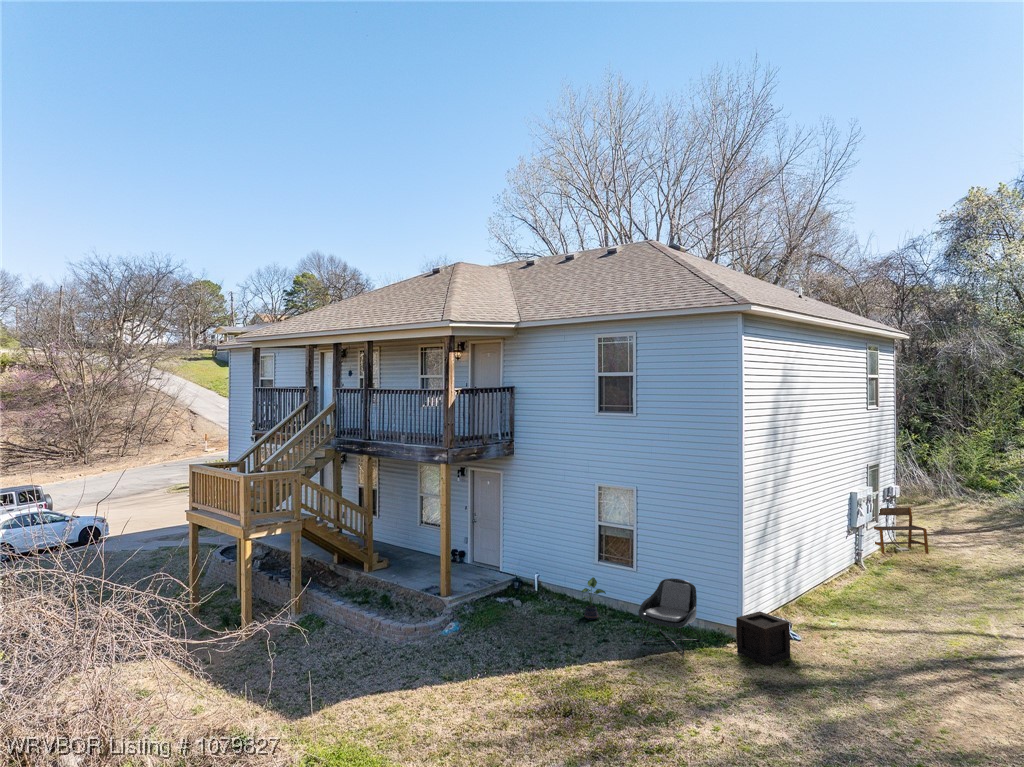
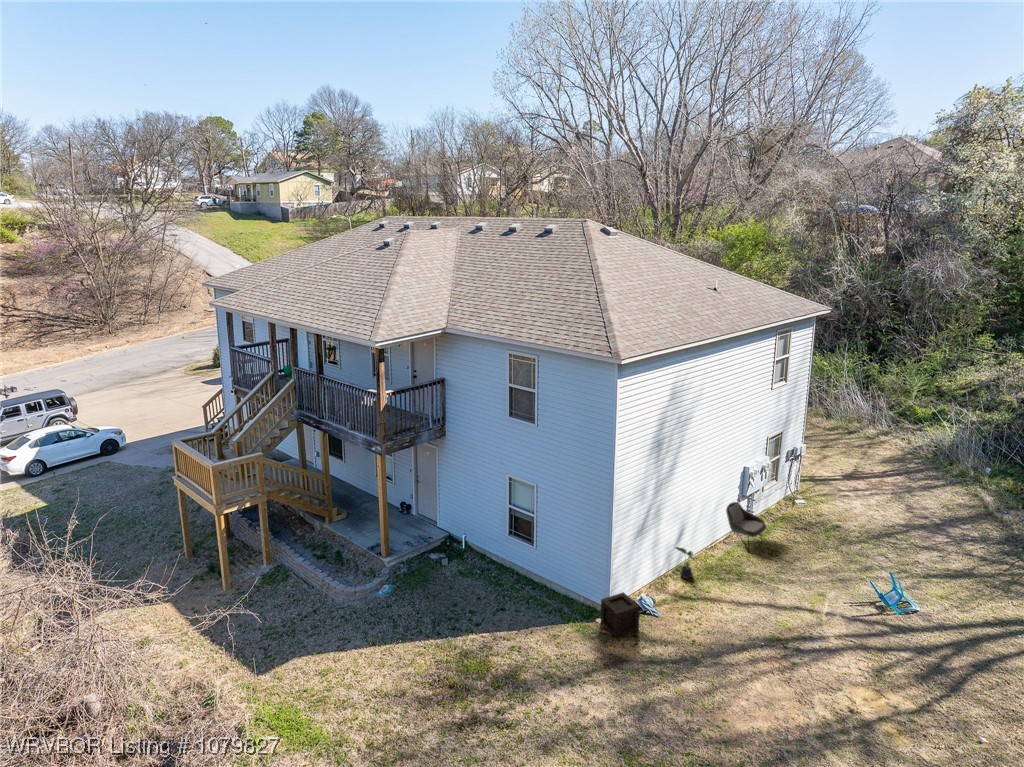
bench: present [874,507,929,554] -> none [776,464,825,507]
potted plant: present [581,577,606,620] -> present [675,547,695,579]
lounge chair: present [638,578,701,654] -> present [724,502,766,552]

